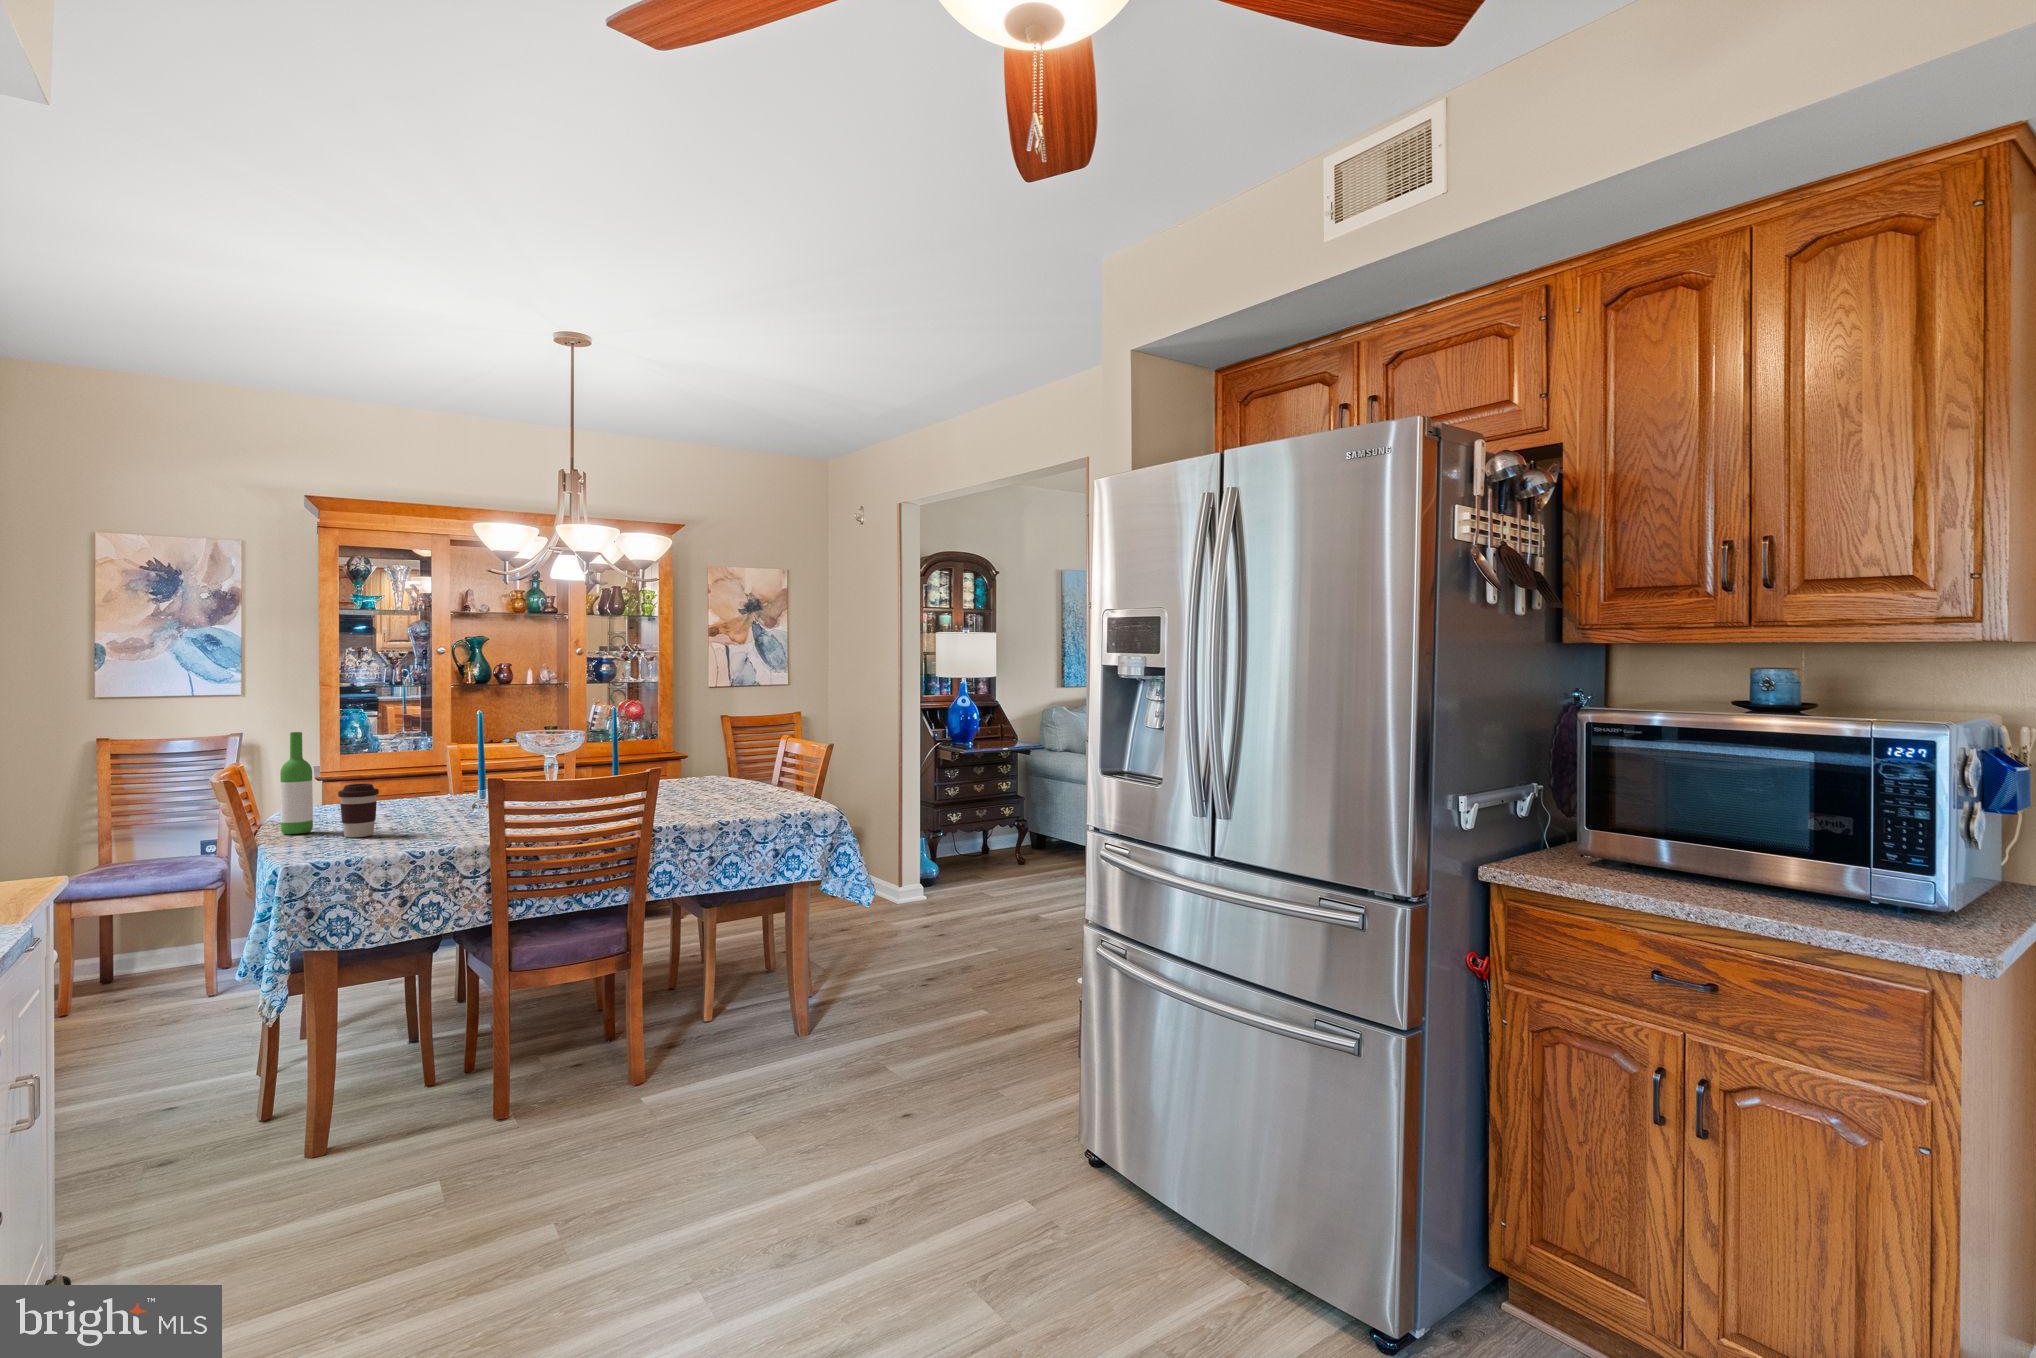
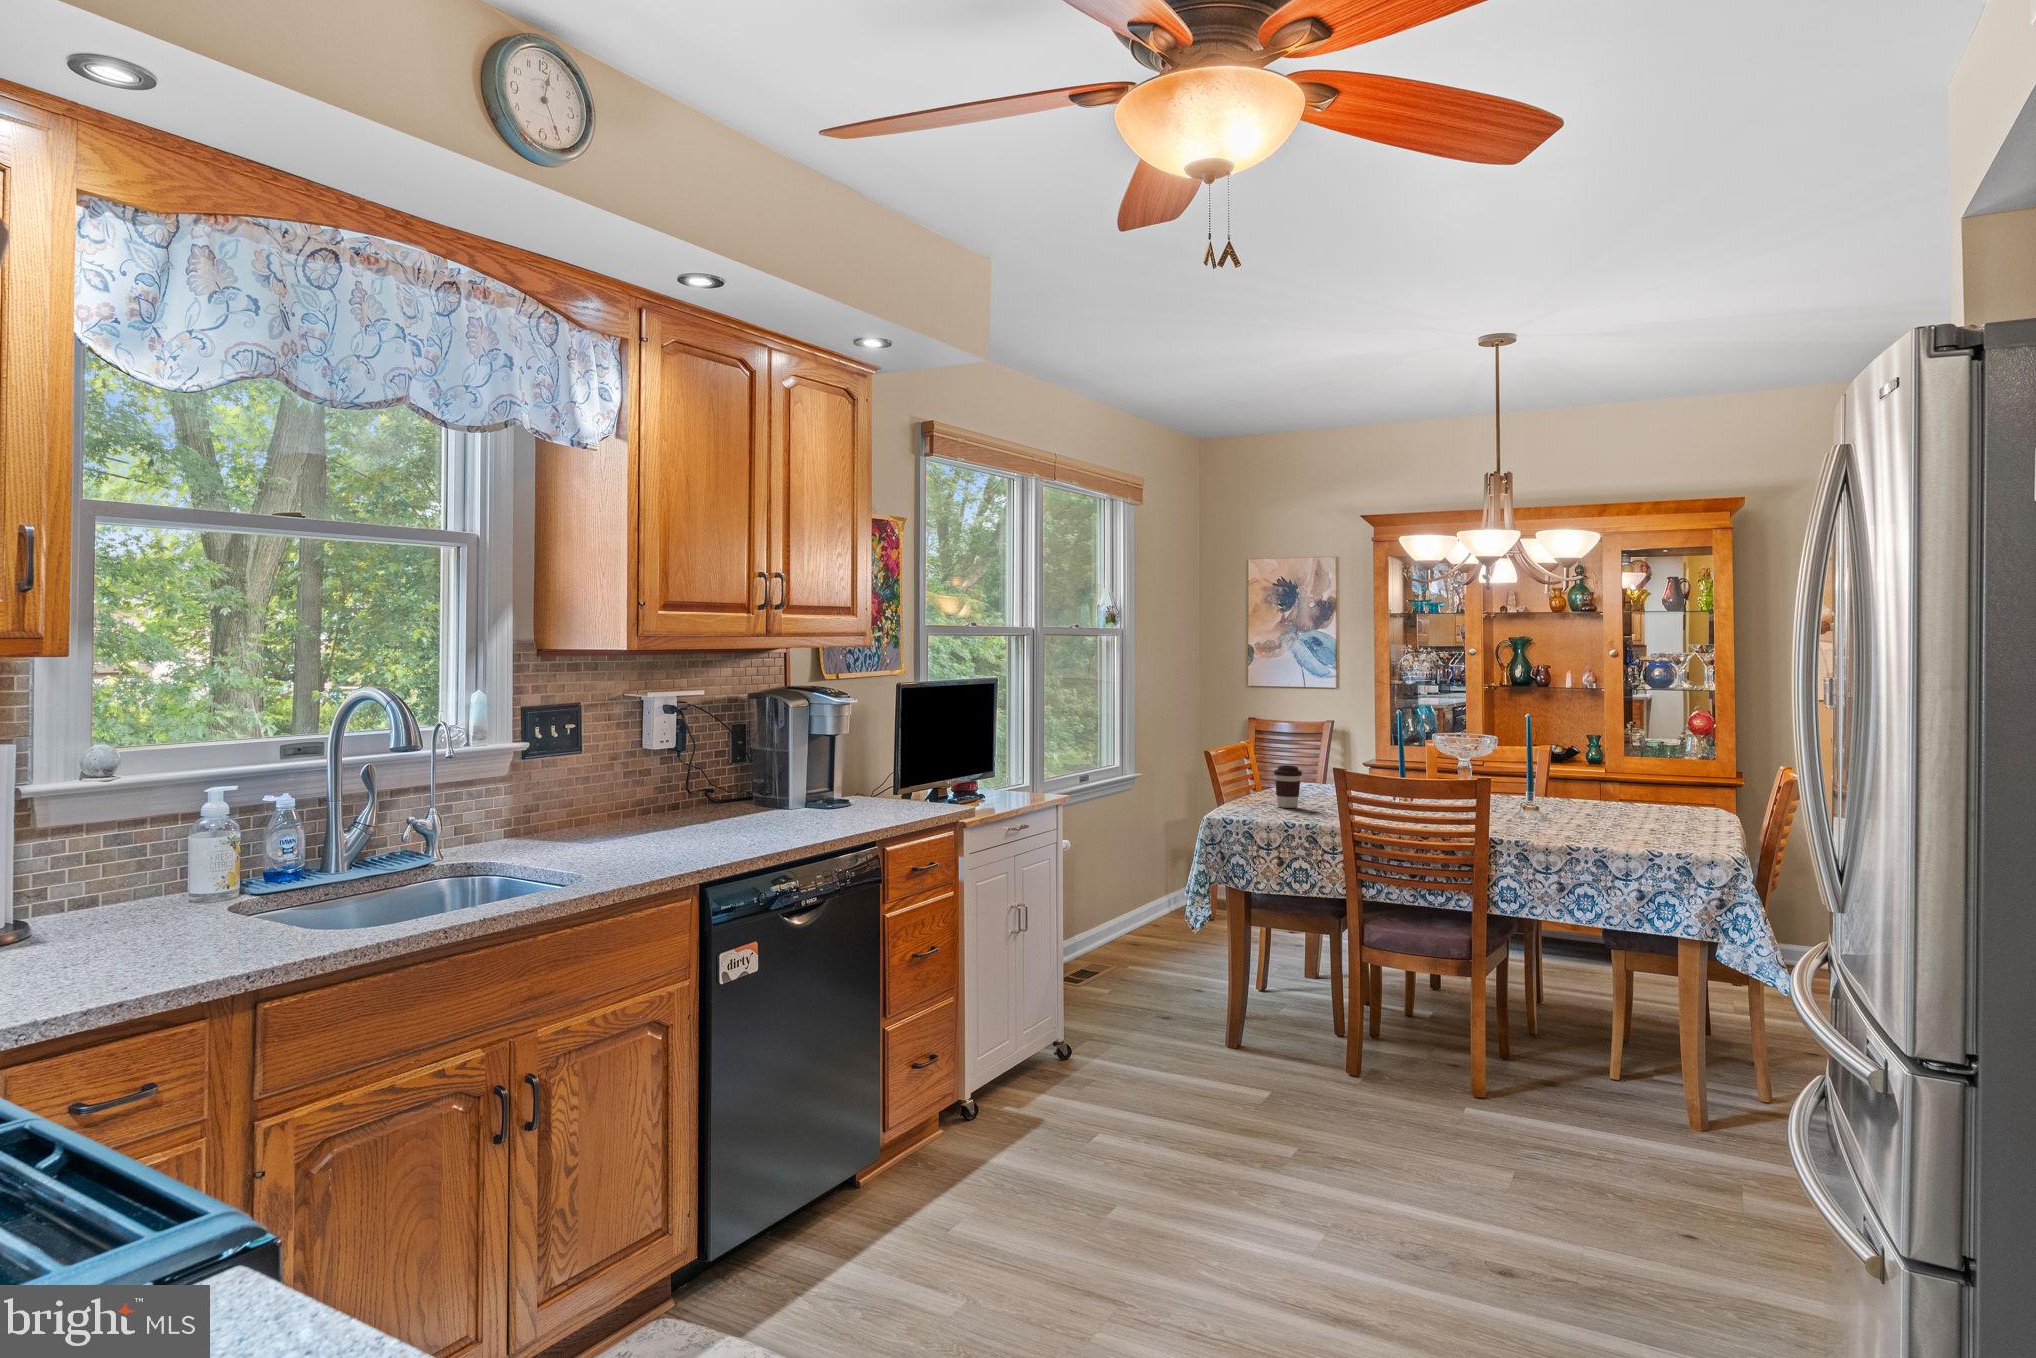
wine bottle: present [280,732,313,834] -> none [1252,721,1273,799]

